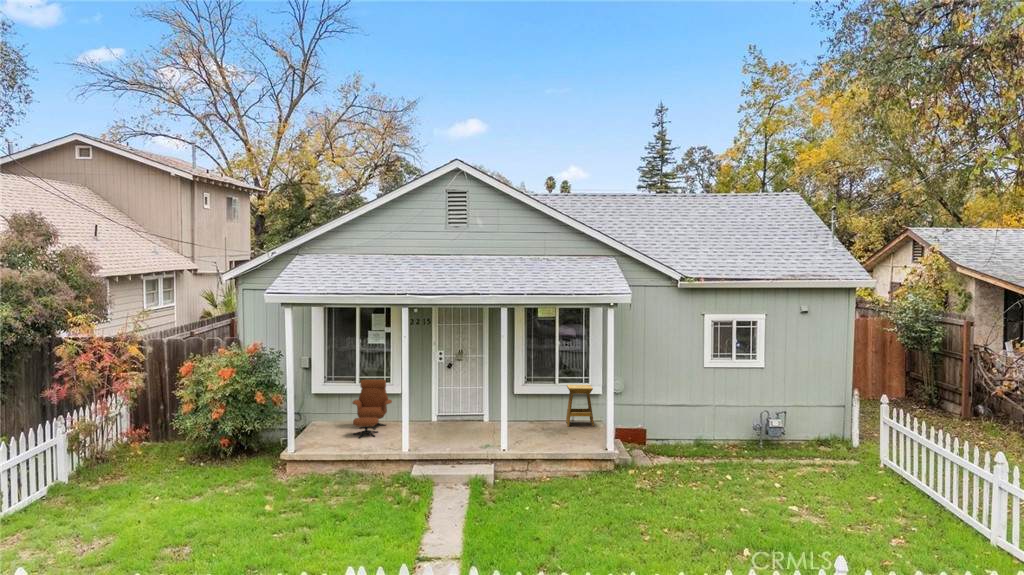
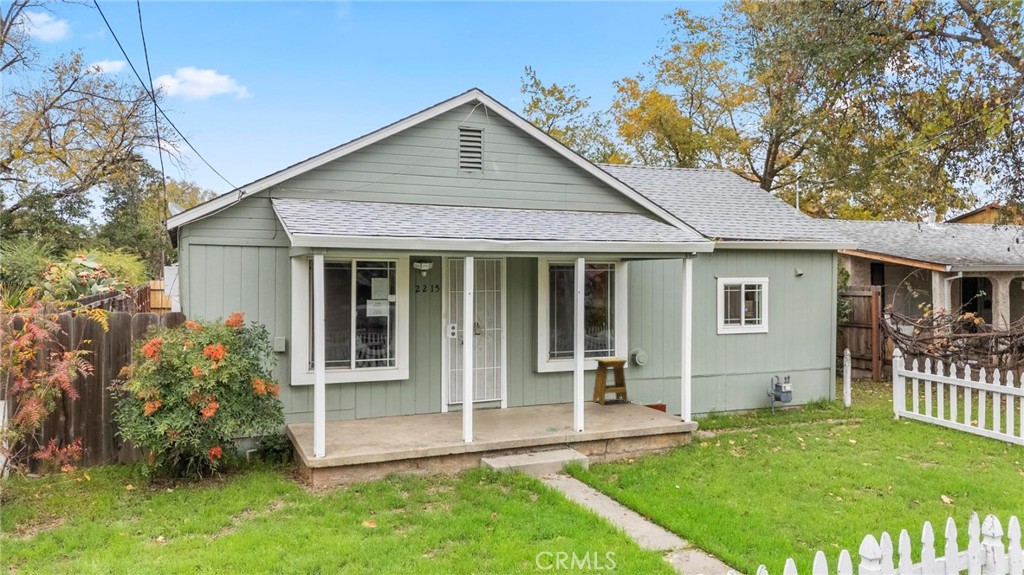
lounge chair: present [352,380,392,438] -> none [350,363,403,438]

